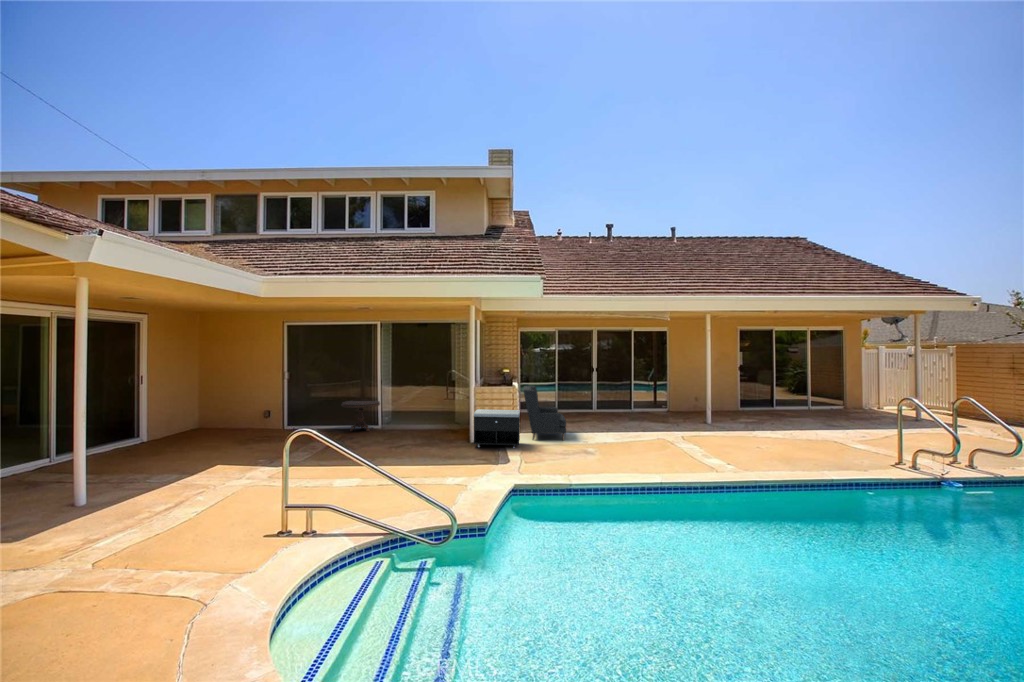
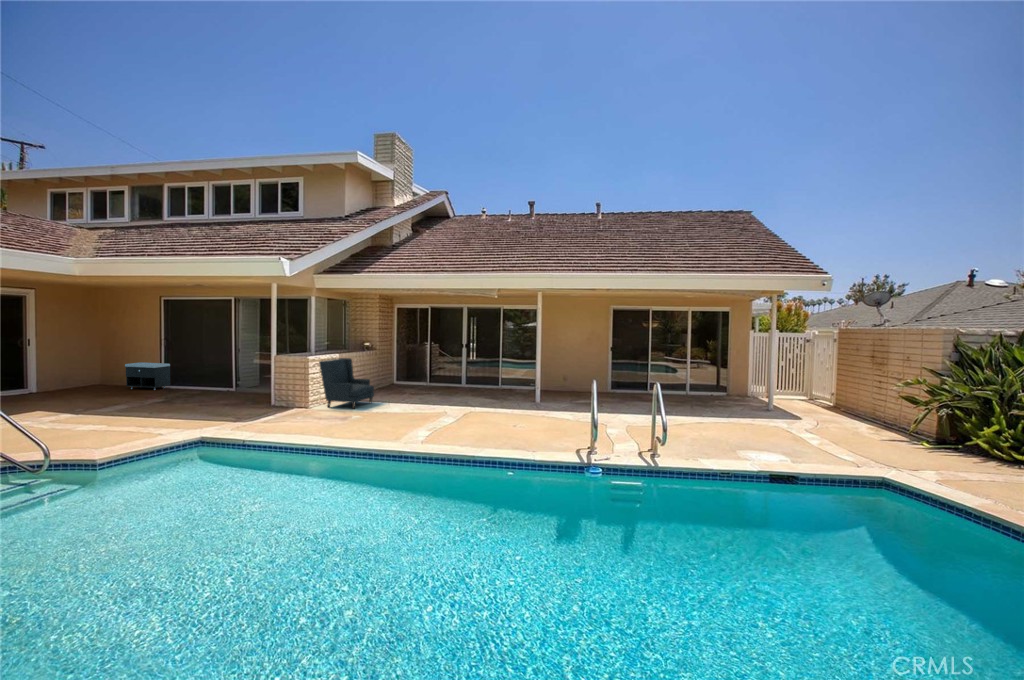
side table: present [341,400,380,431] -> none [197,366,236,393]
storage bench: present [474,409,520,448] -> present [125,363,170,390]

